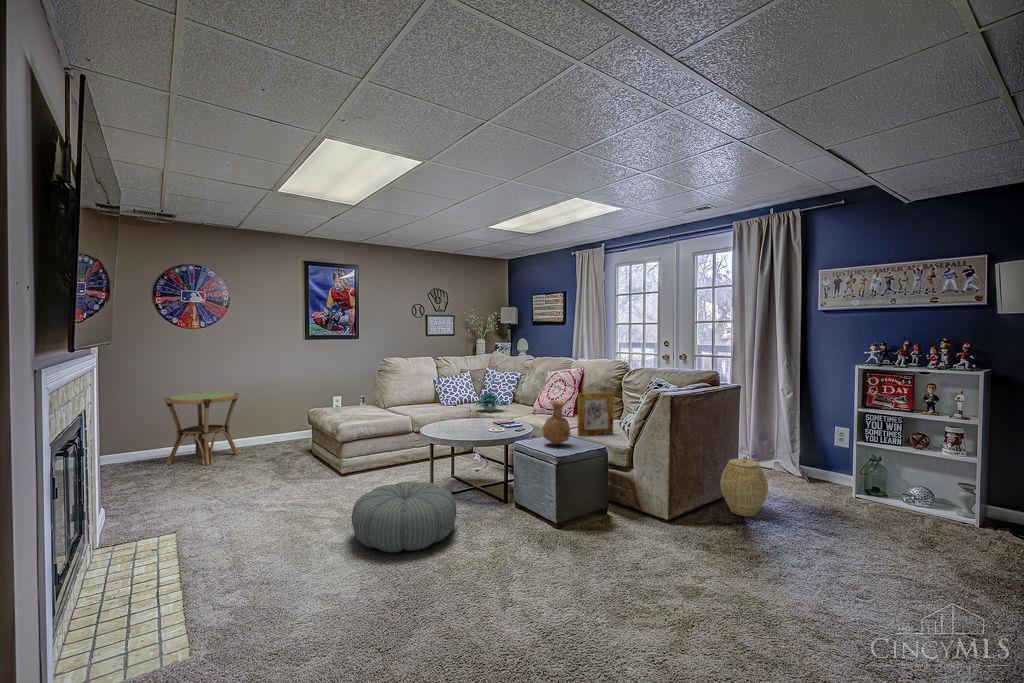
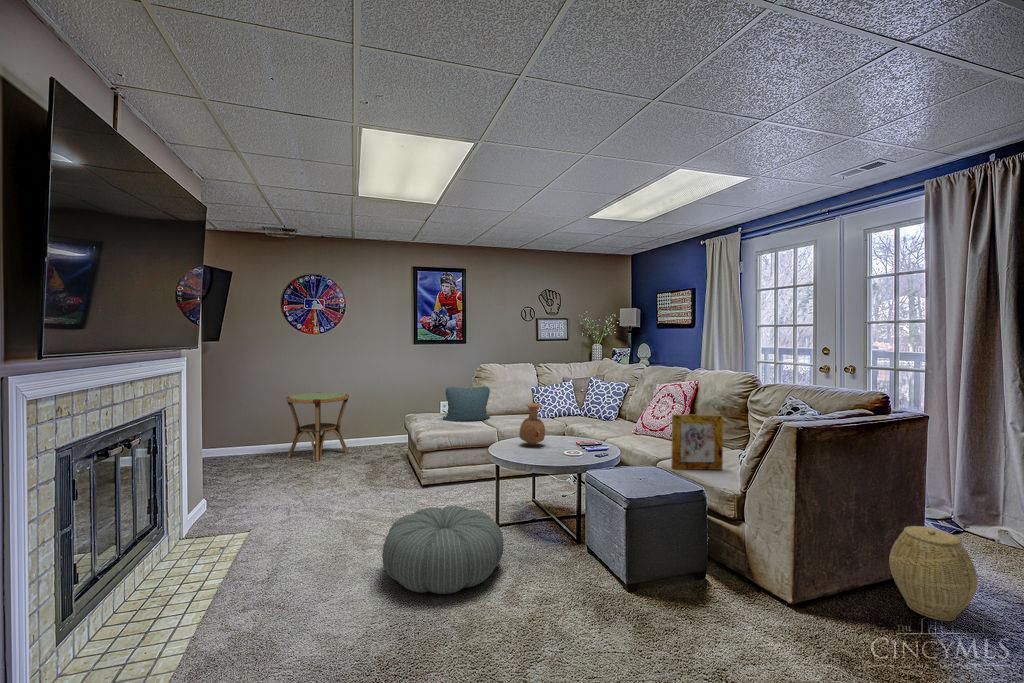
cushion: none [352,379,398,413] -> present [443,386,490,421]
plant: present [475,379,501,412] -> none [567,385,604,427]
vase: present [543,401,570,445] -> present [519,403,545,445]

